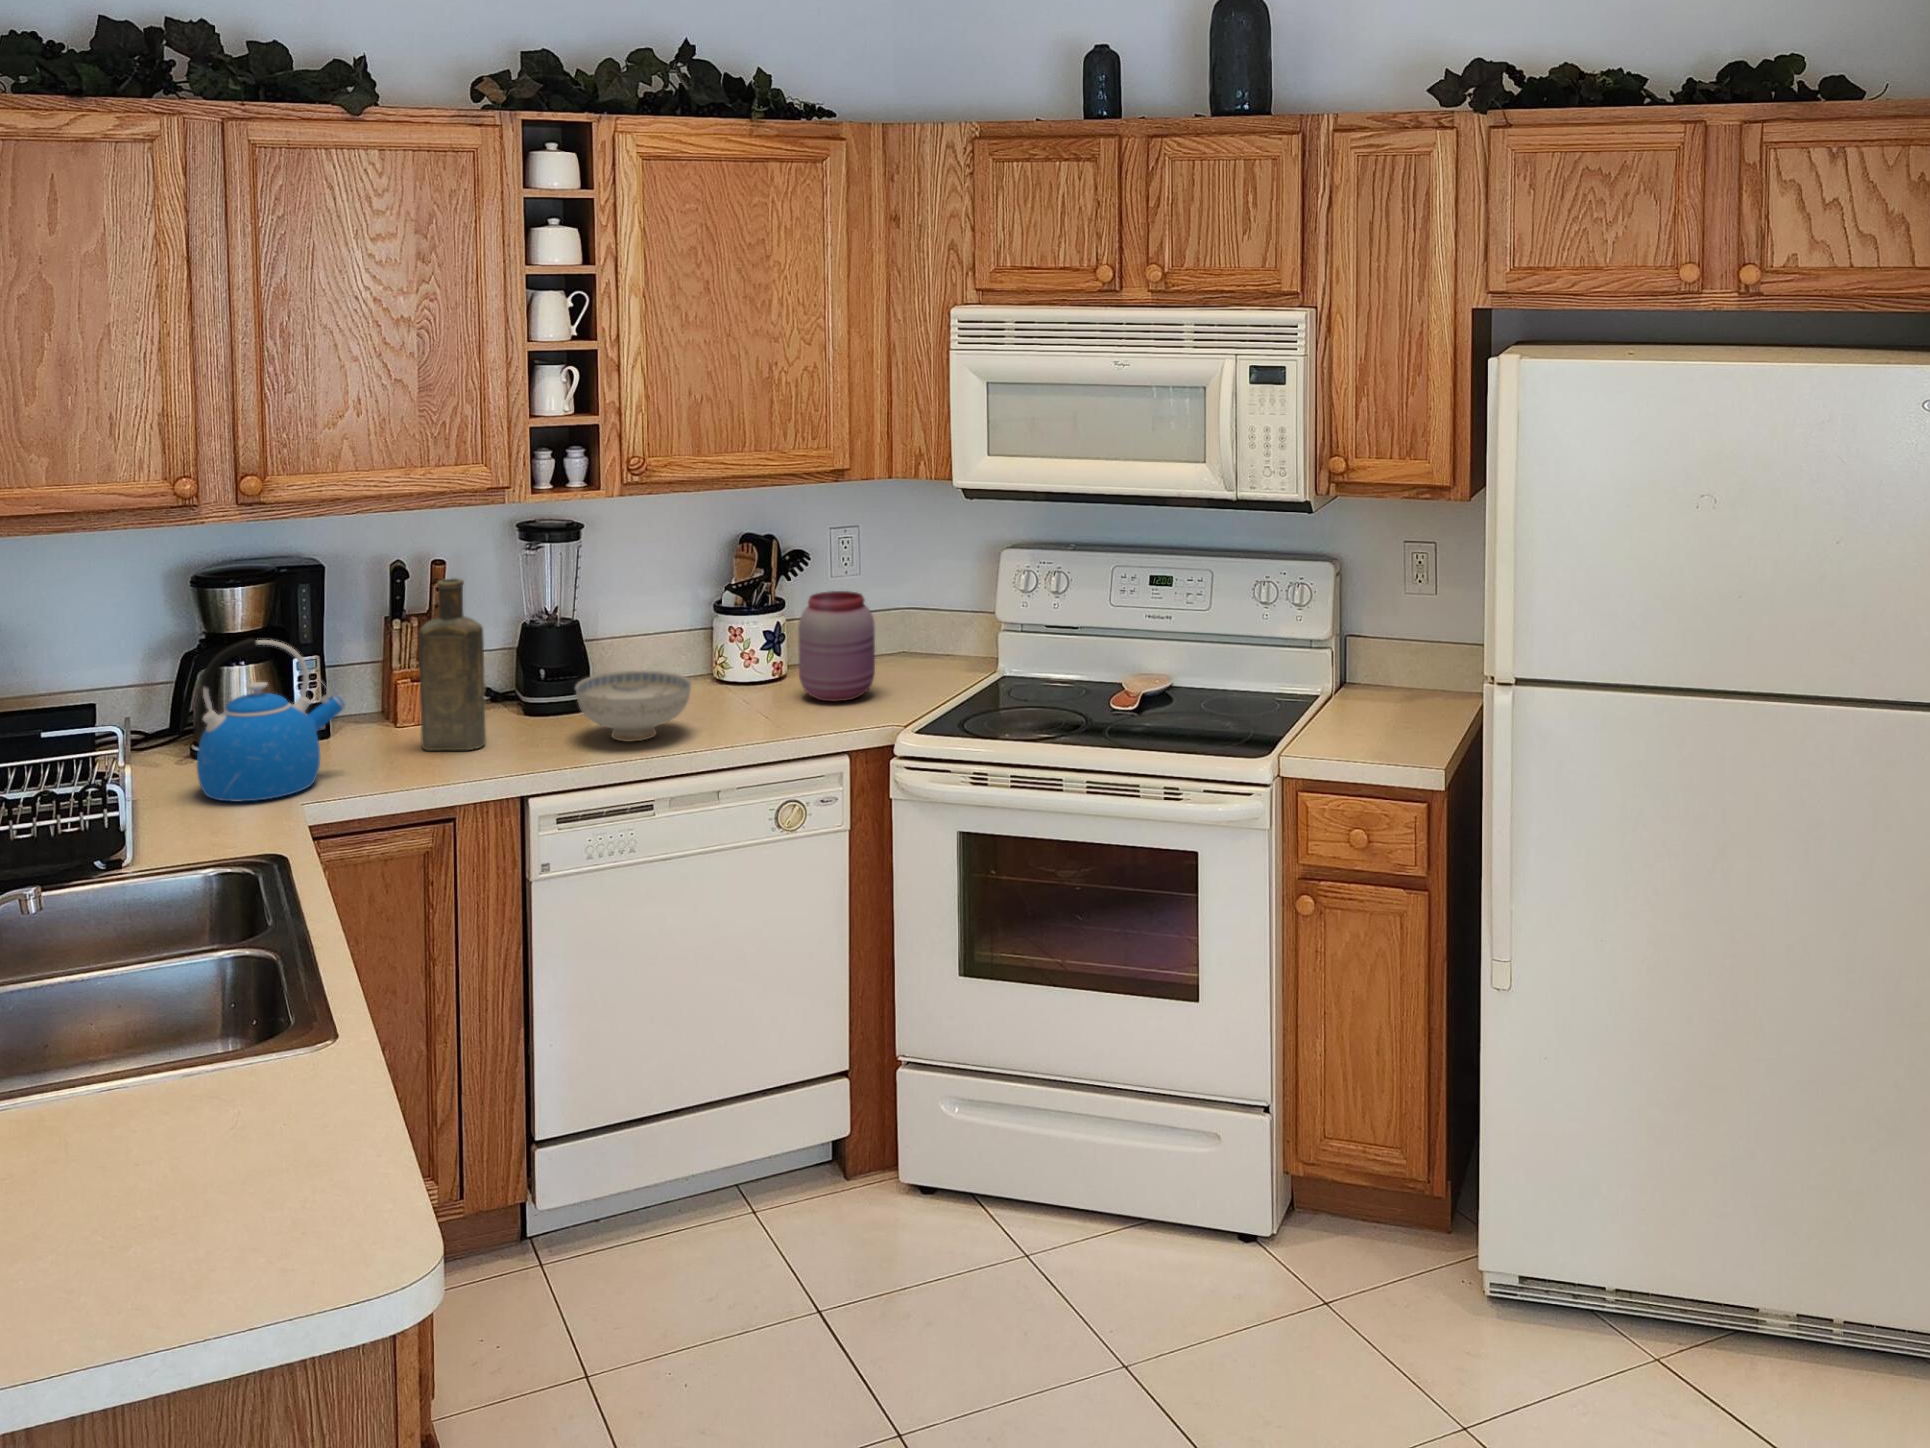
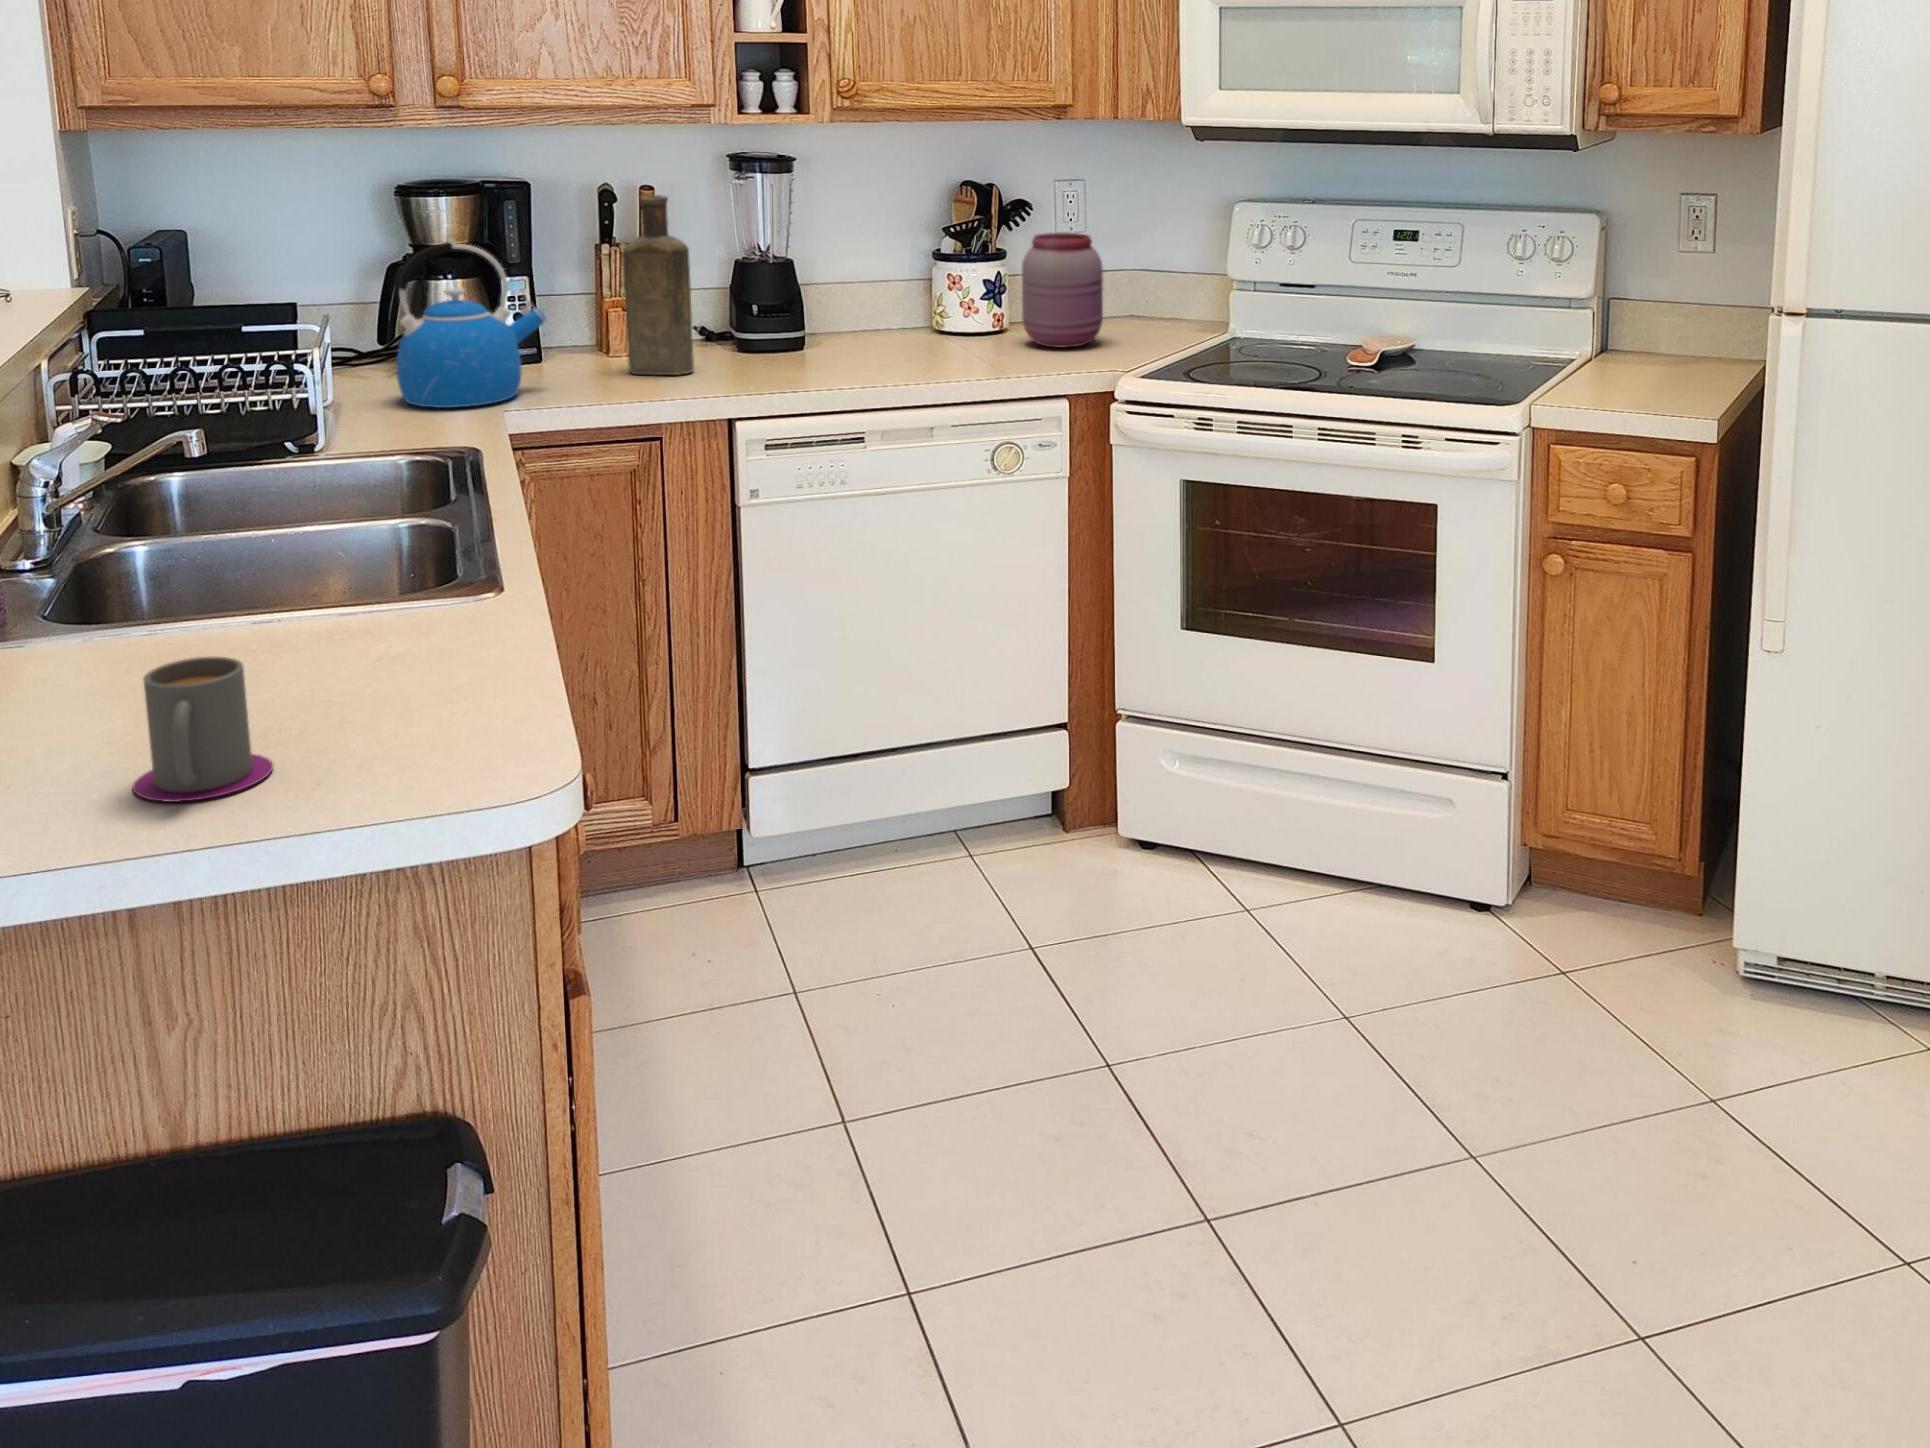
ceramic bowl: present [575,671,691,742] -> none [785,304,906,373]
mug: none [22,1156,156,1308] -> present [132,657,273,802]

